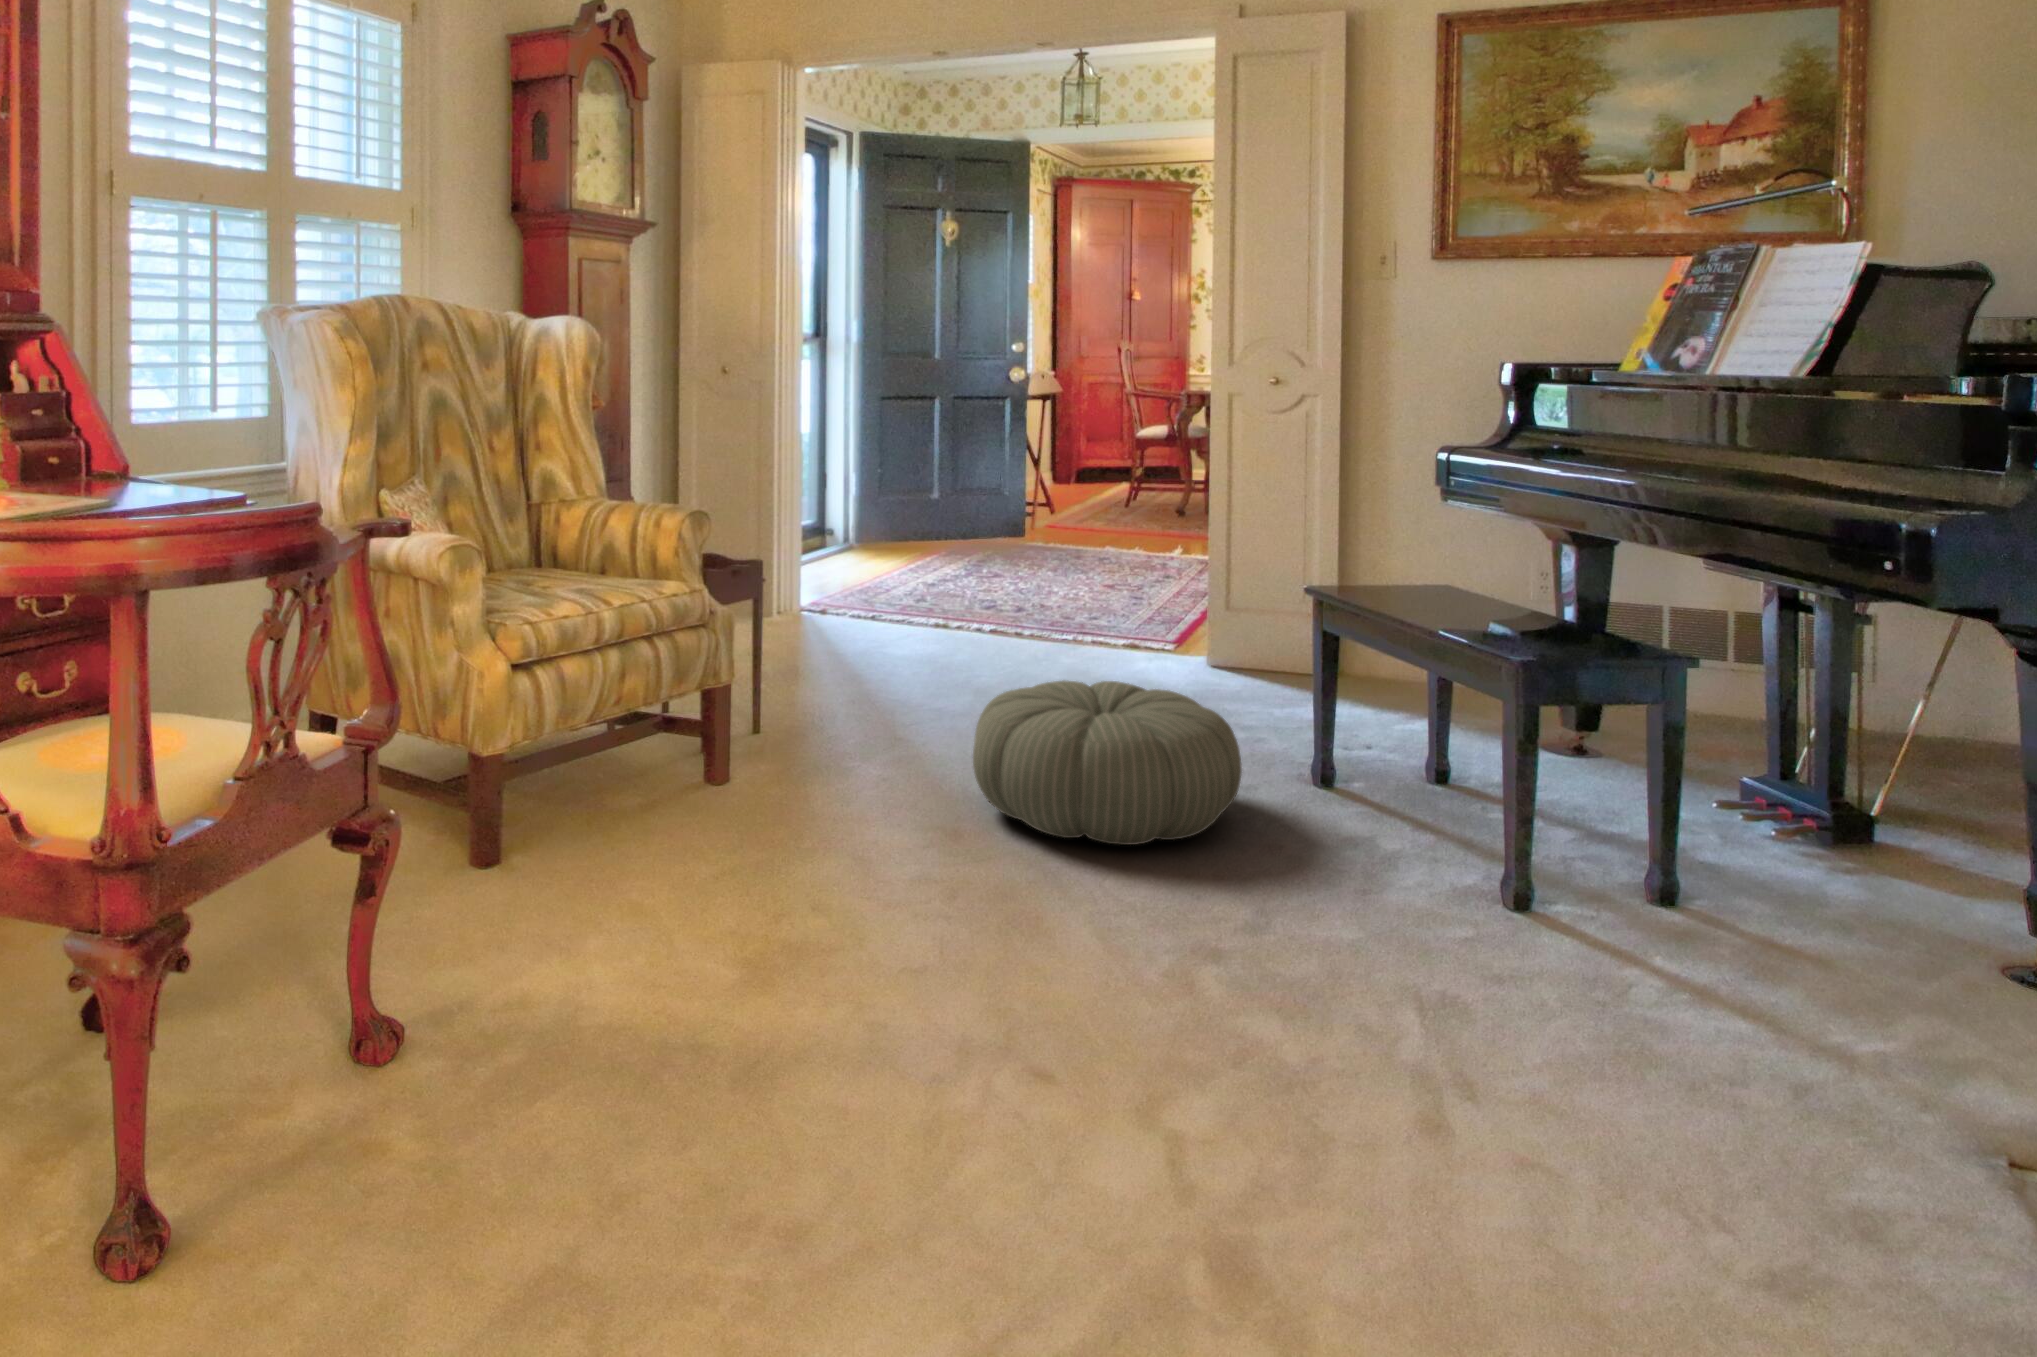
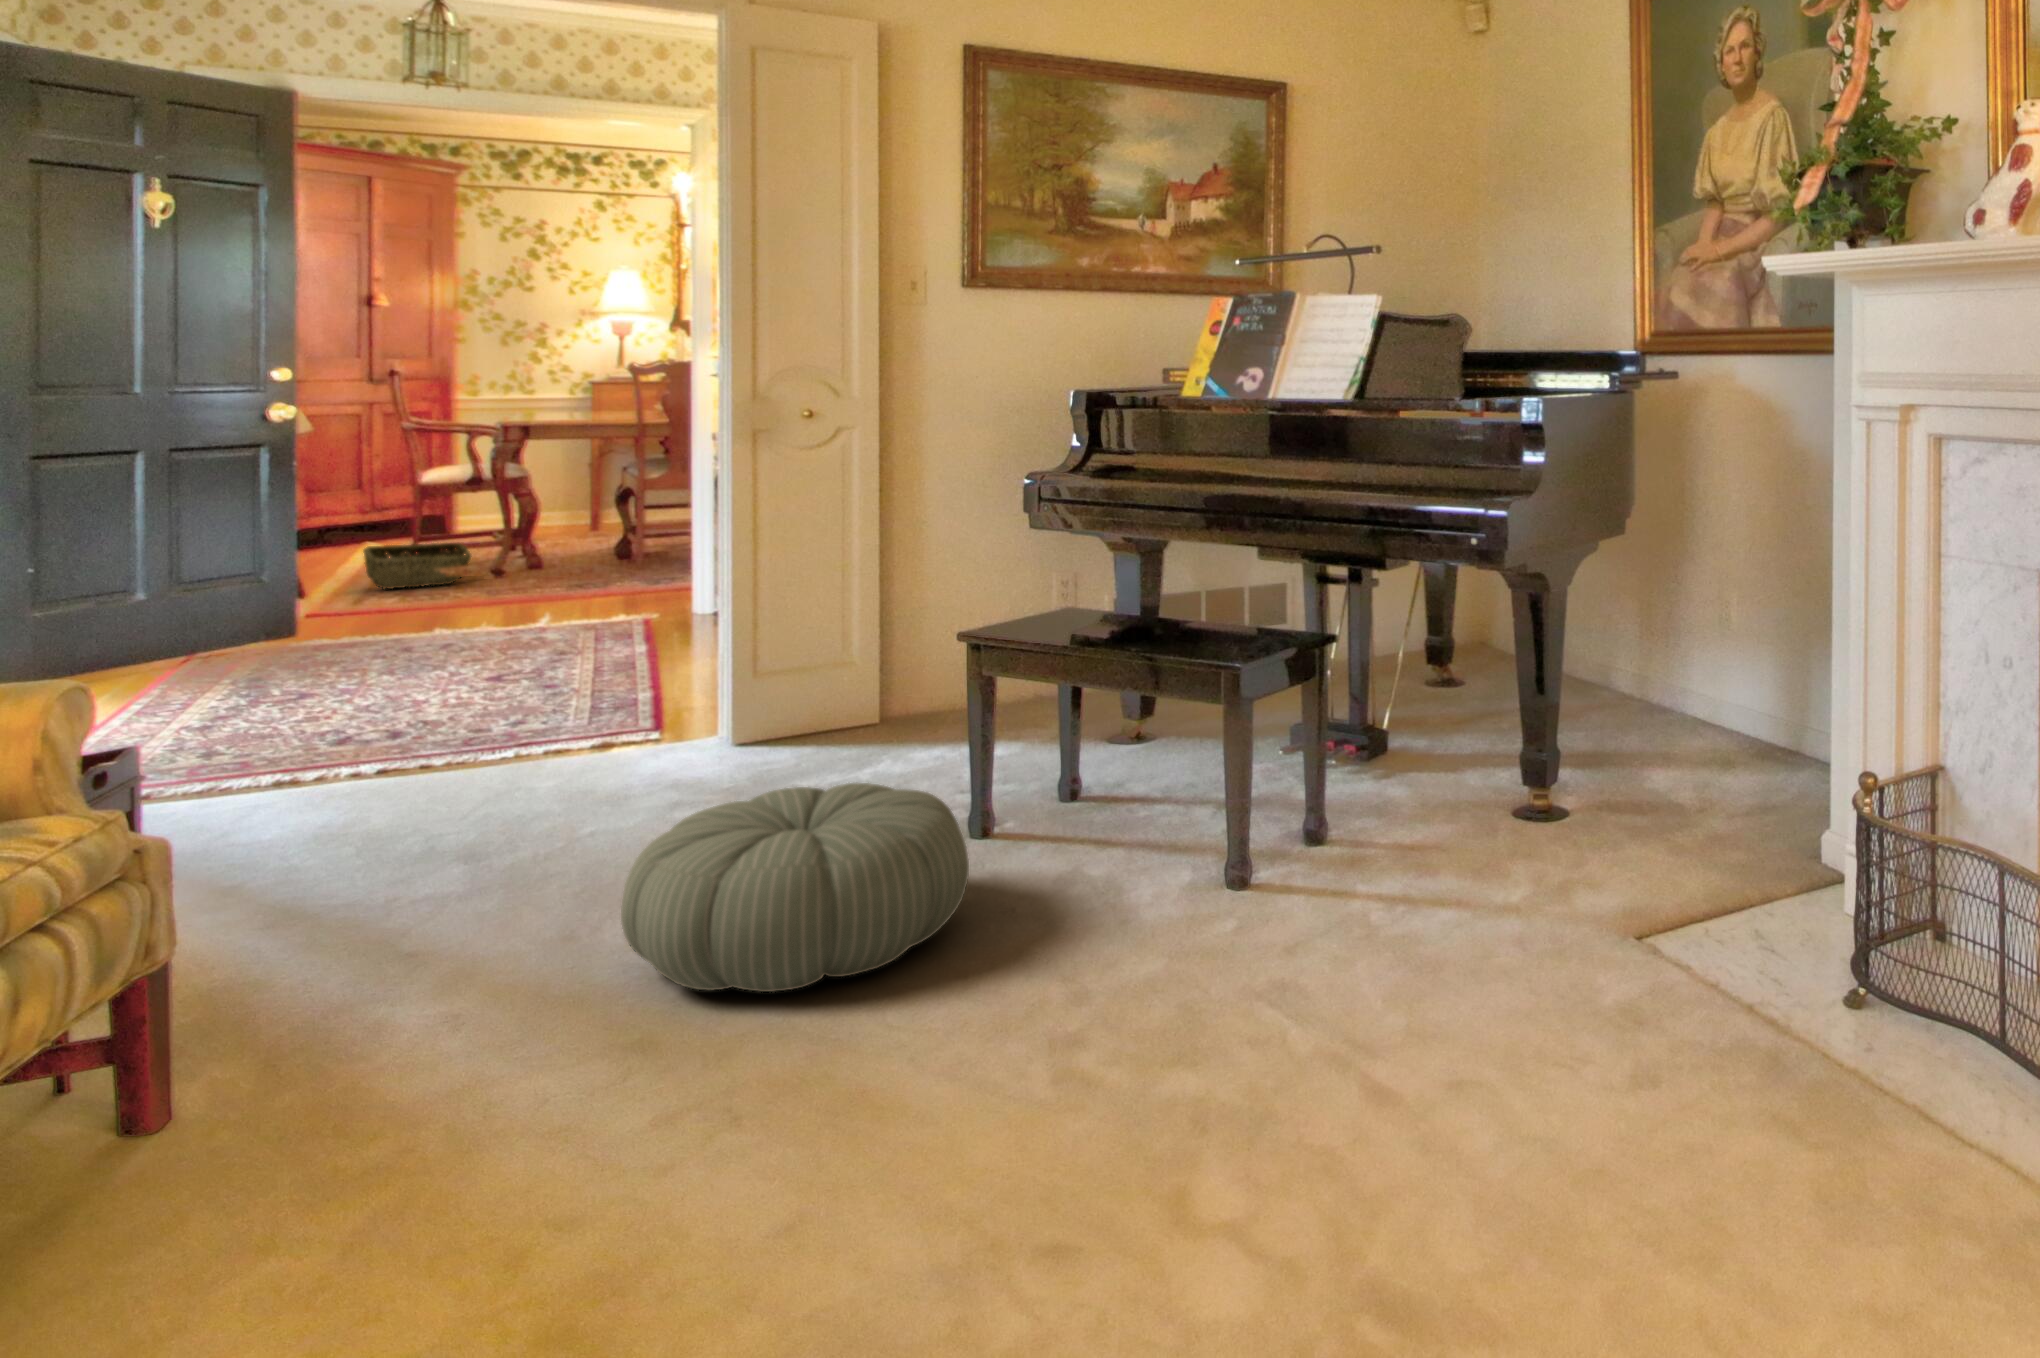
woven basket: none [1109,478,1176,513] -> present [363,543,472,589]

